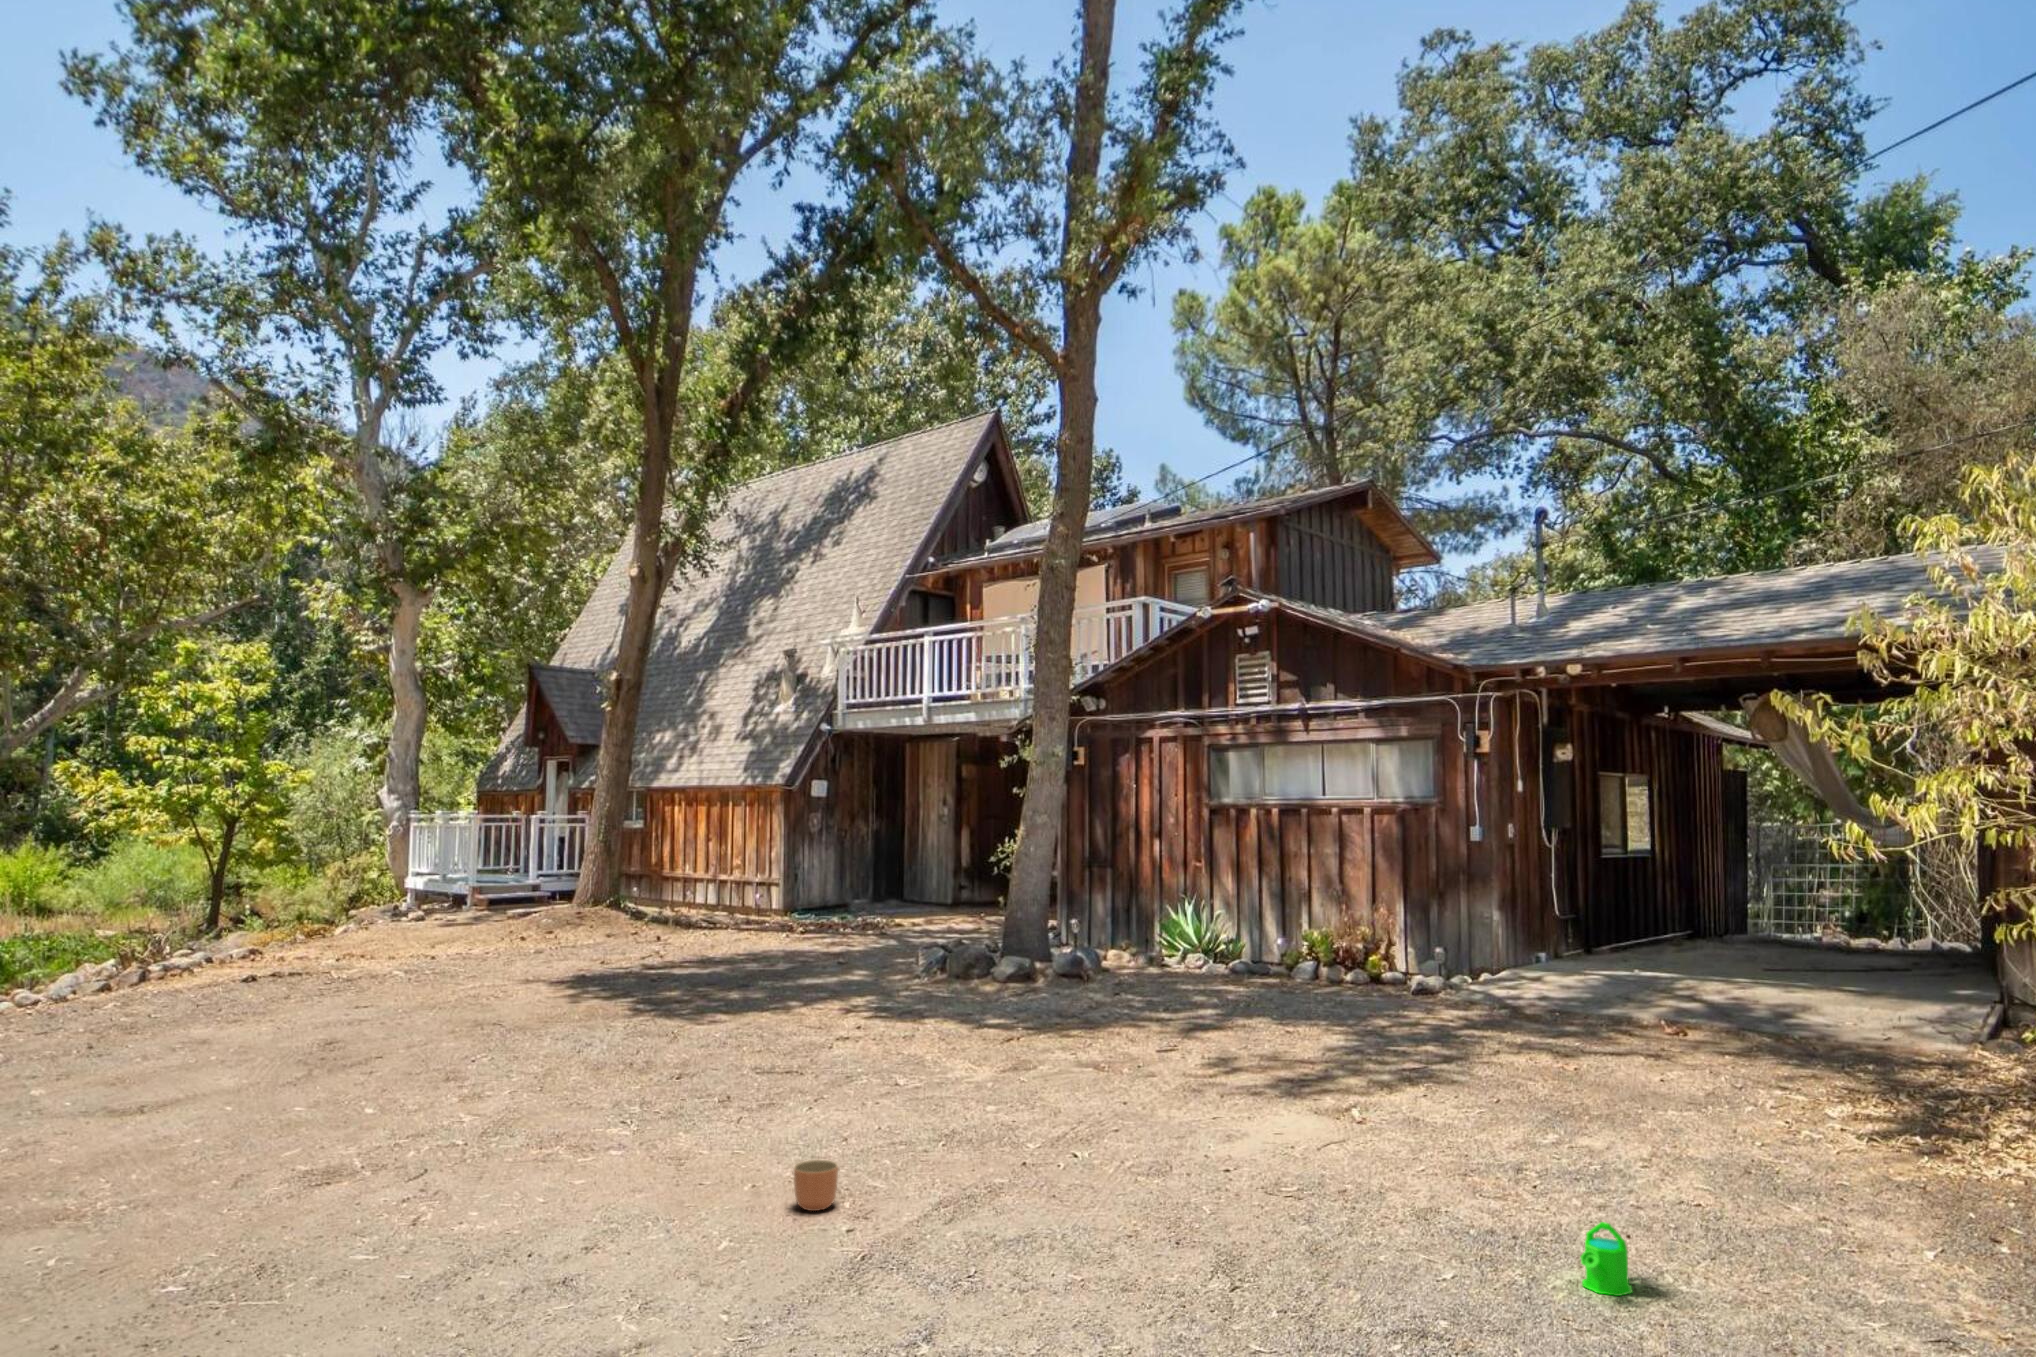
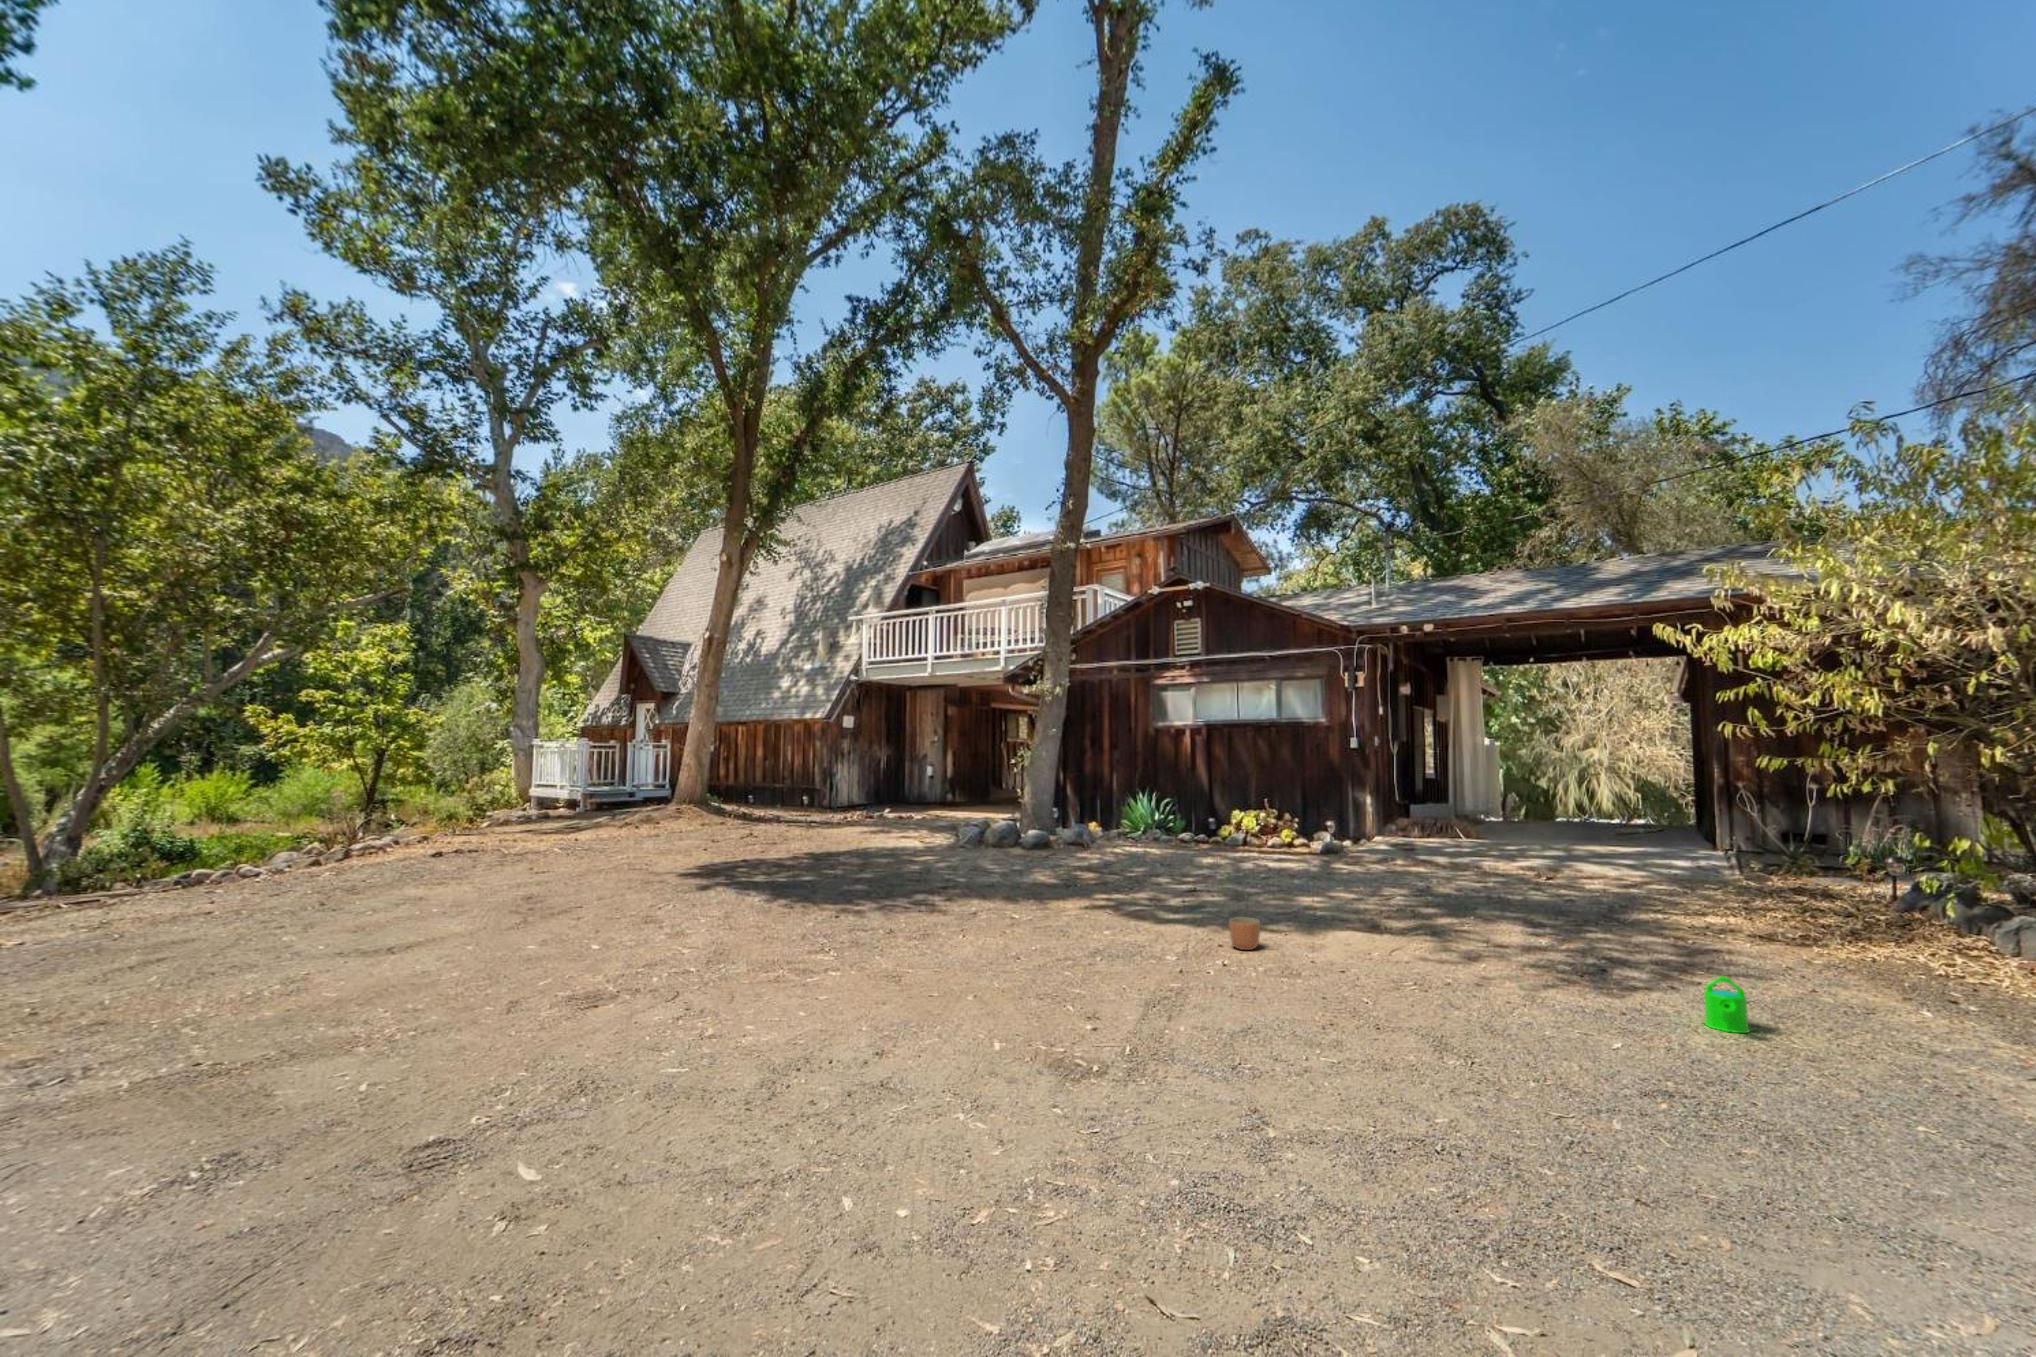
planter: present [794,1160,838,1211] -> present [1229,917,1260,950]

